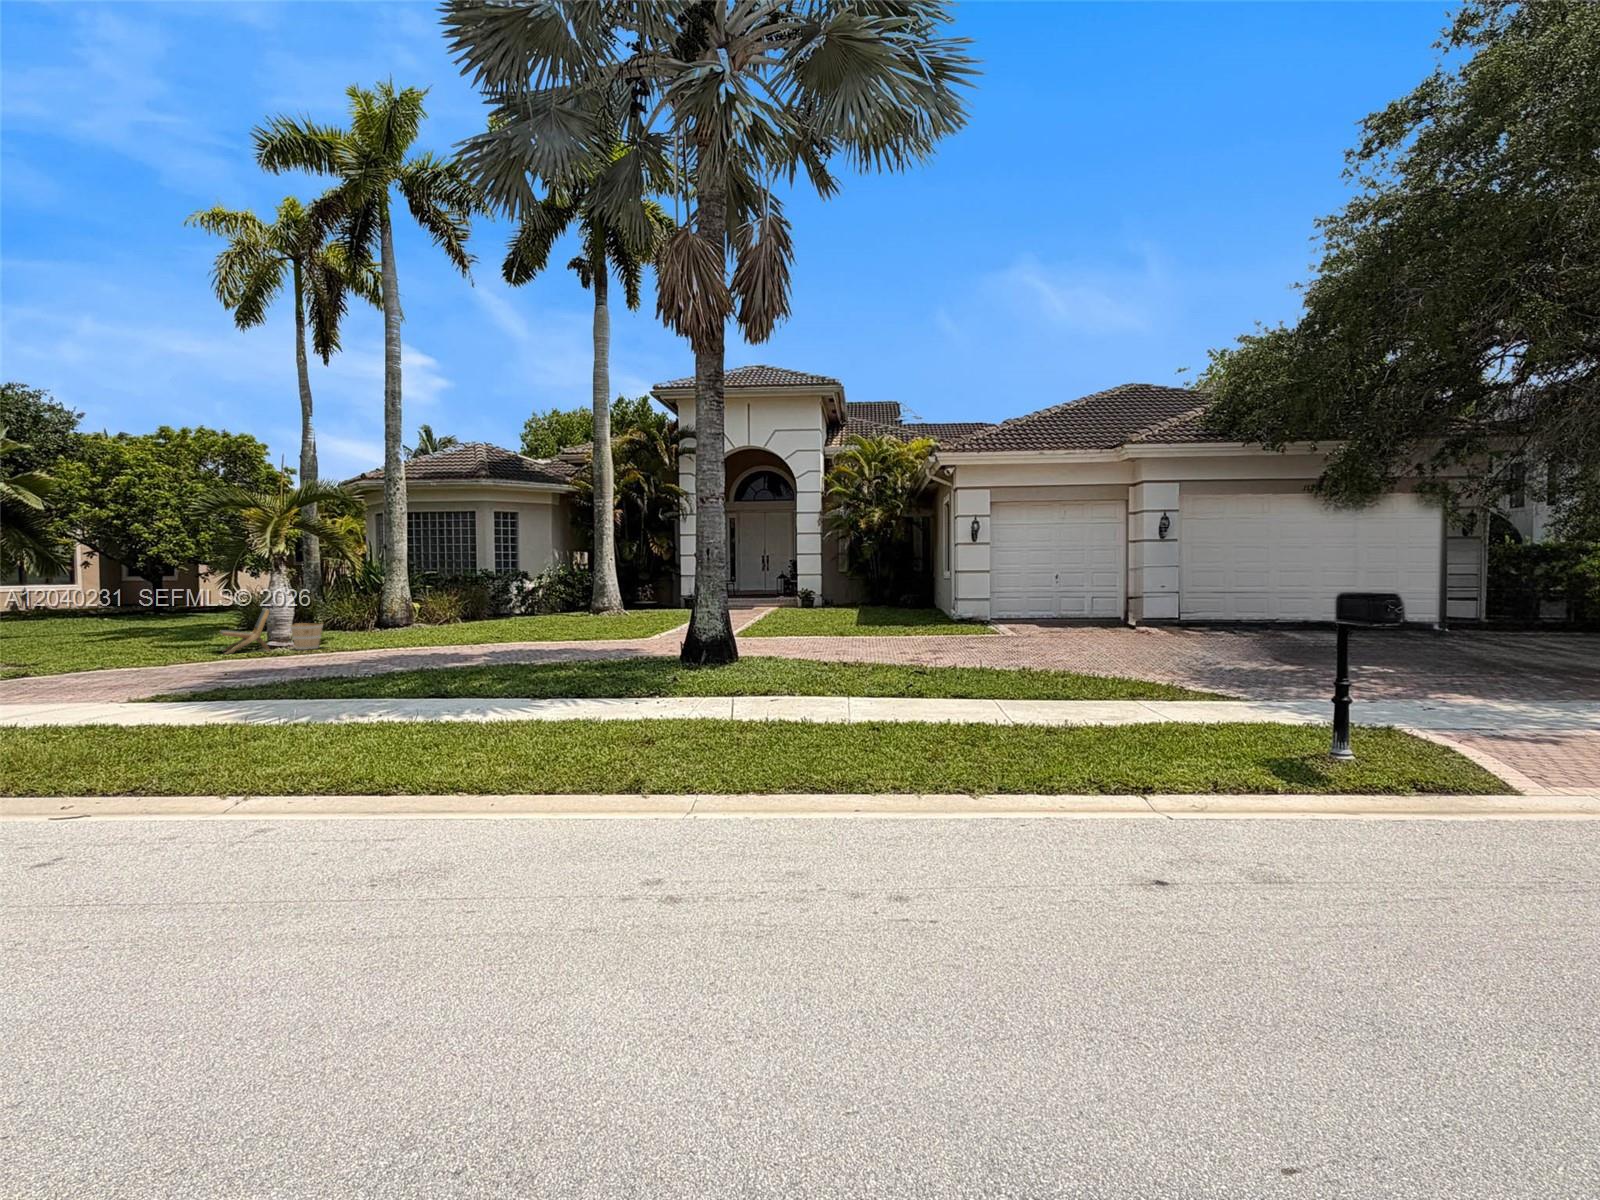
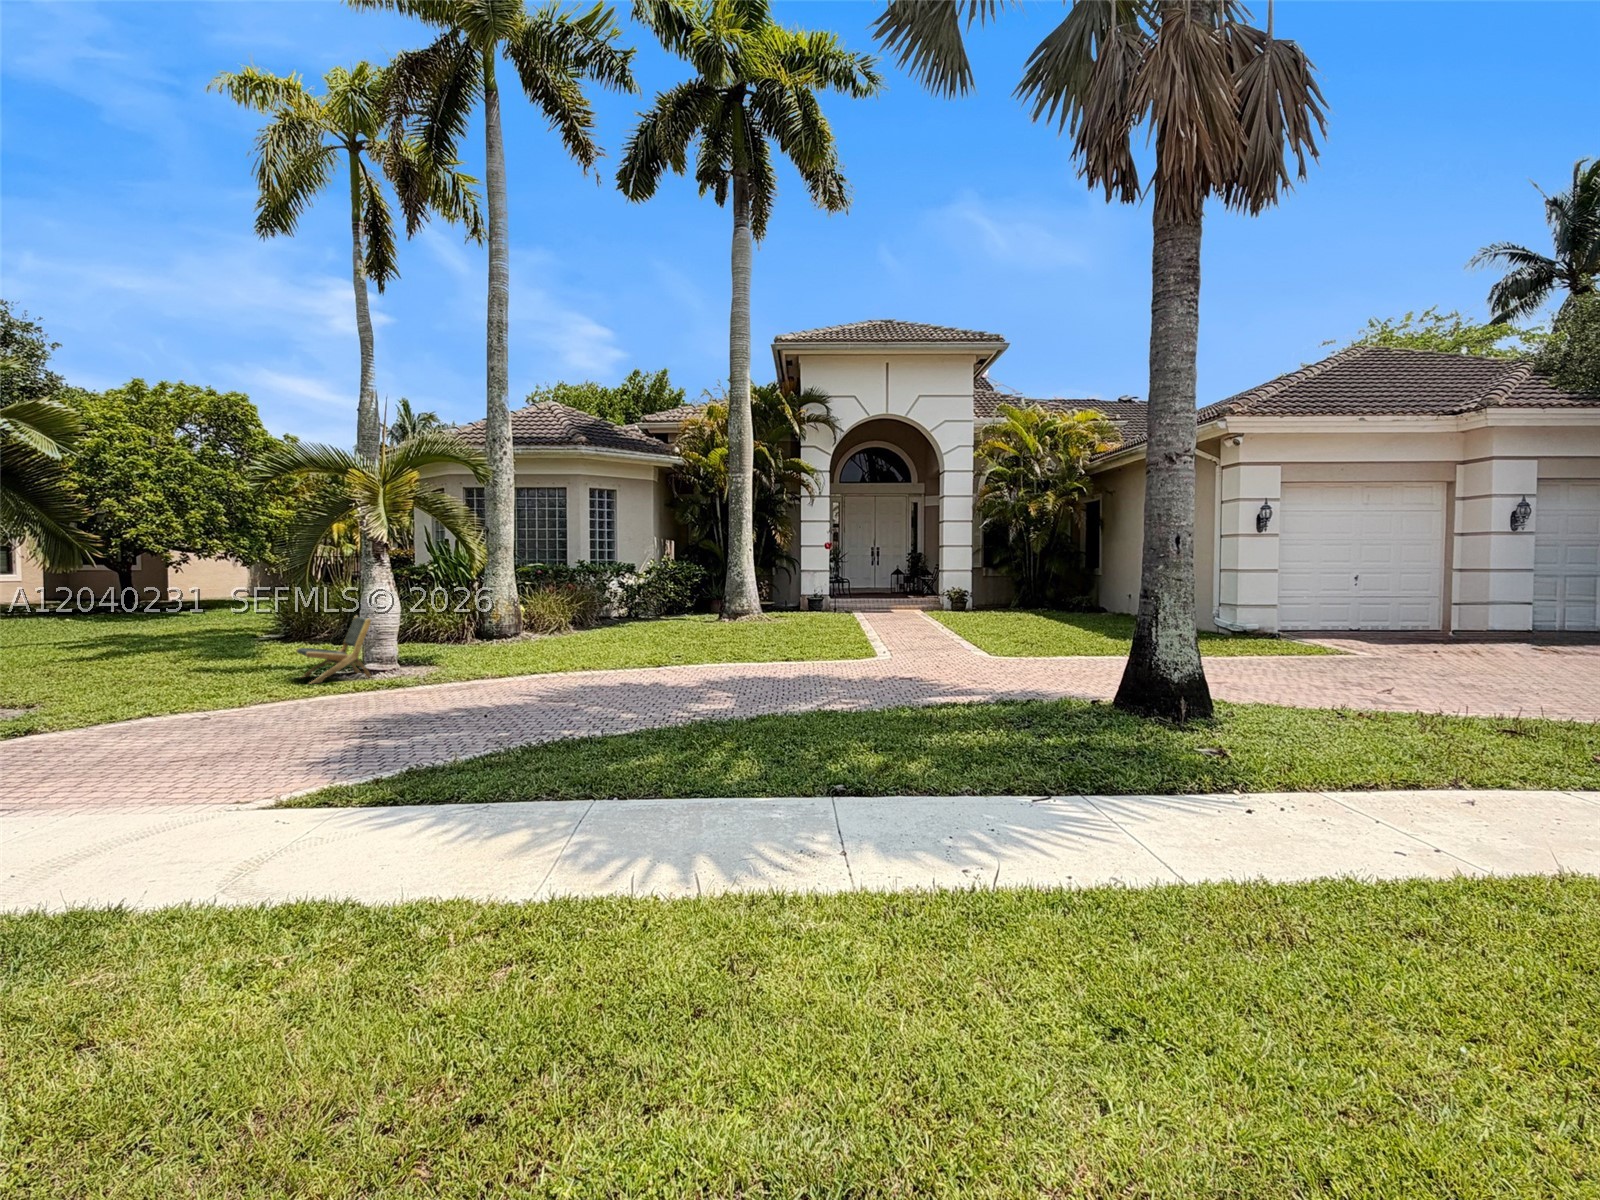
wooden bucket: present [290,623,323,650] -> none [396,637,443,676]

